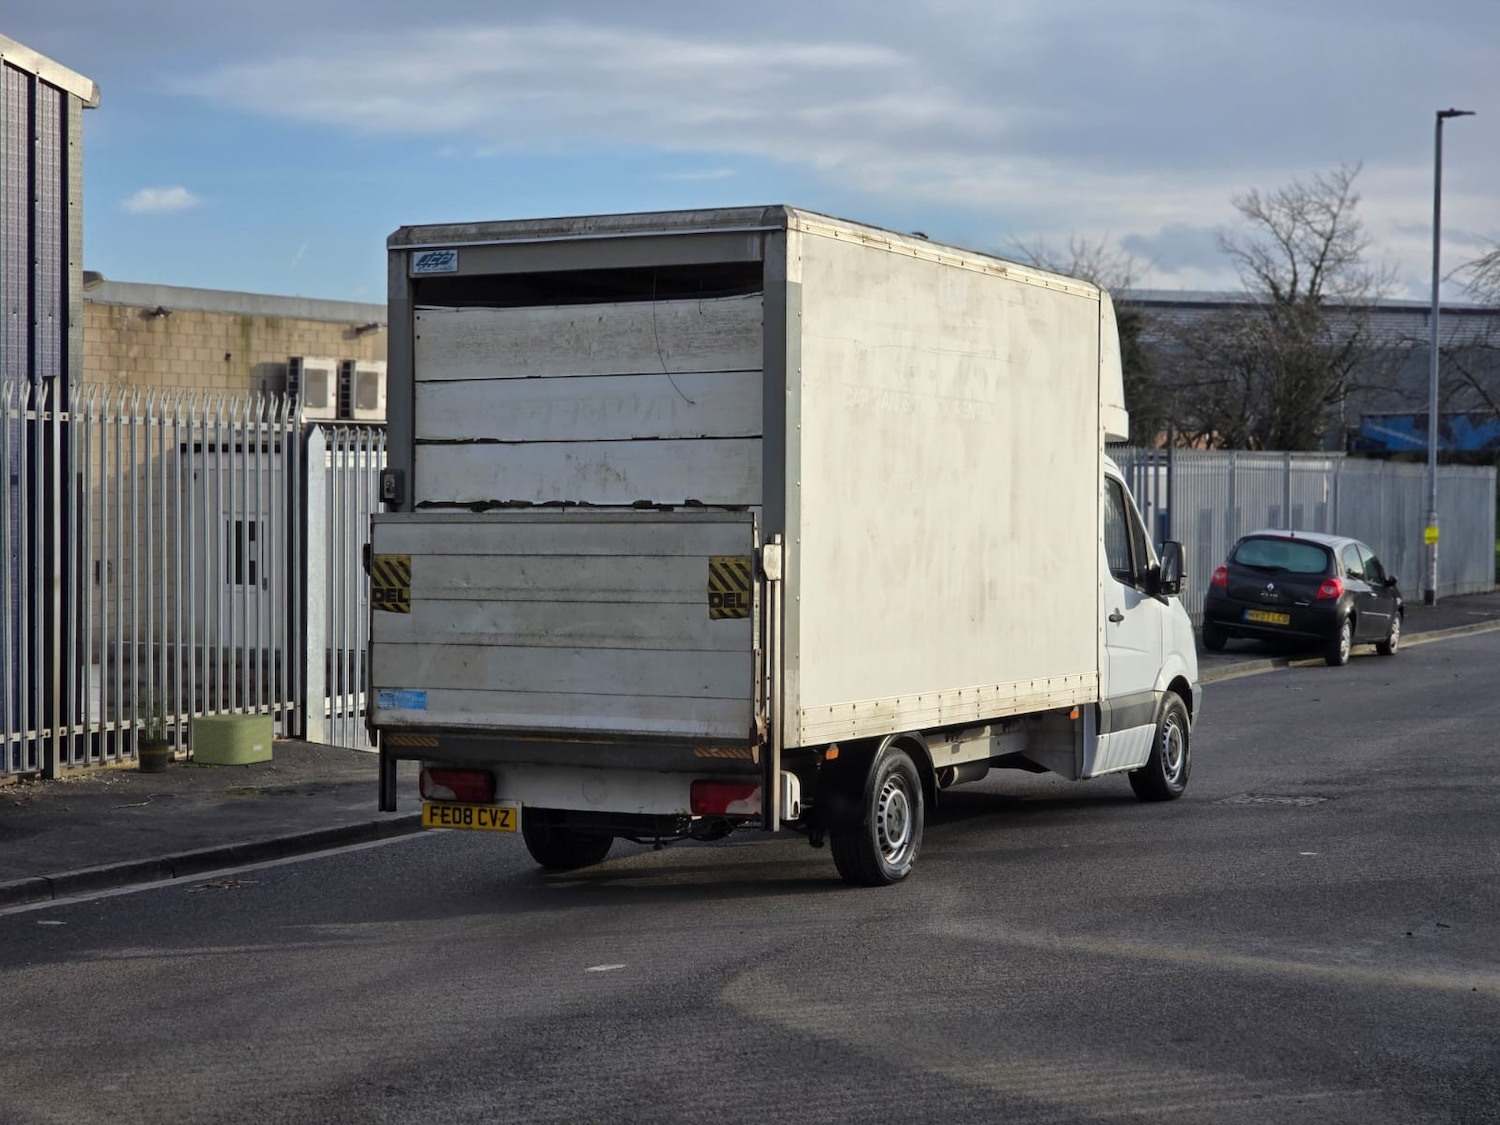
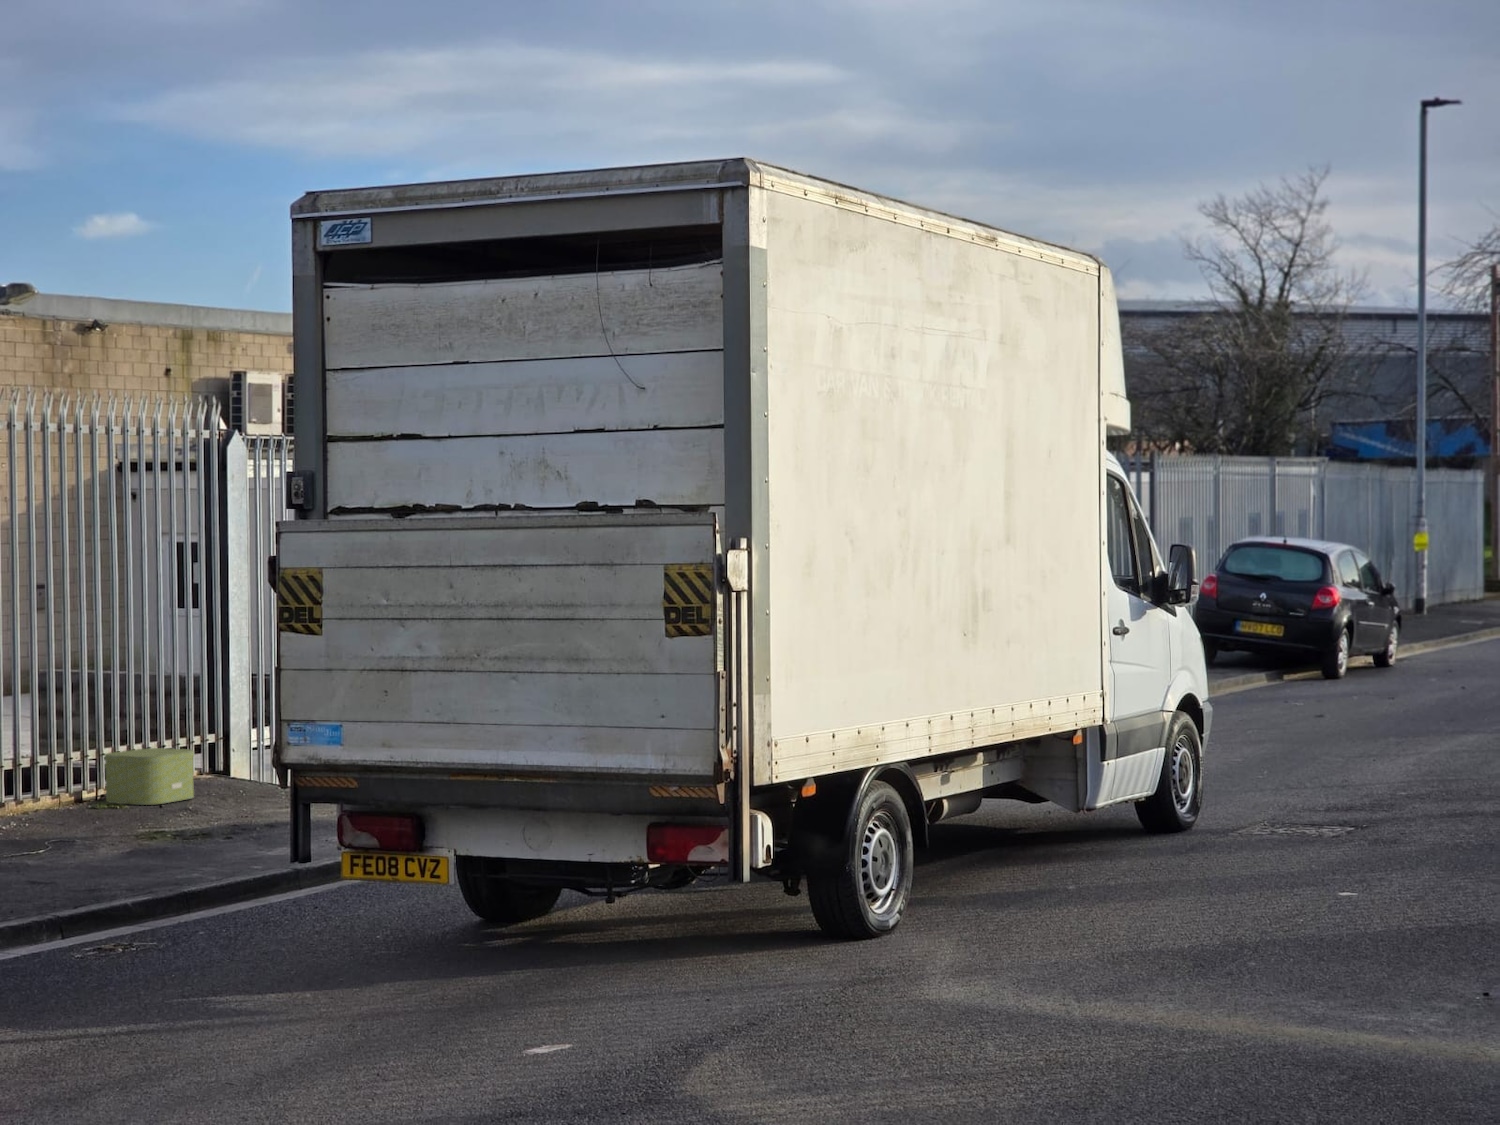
potted plant: present [128,683,169,772] -> none [22,712,90,815]

